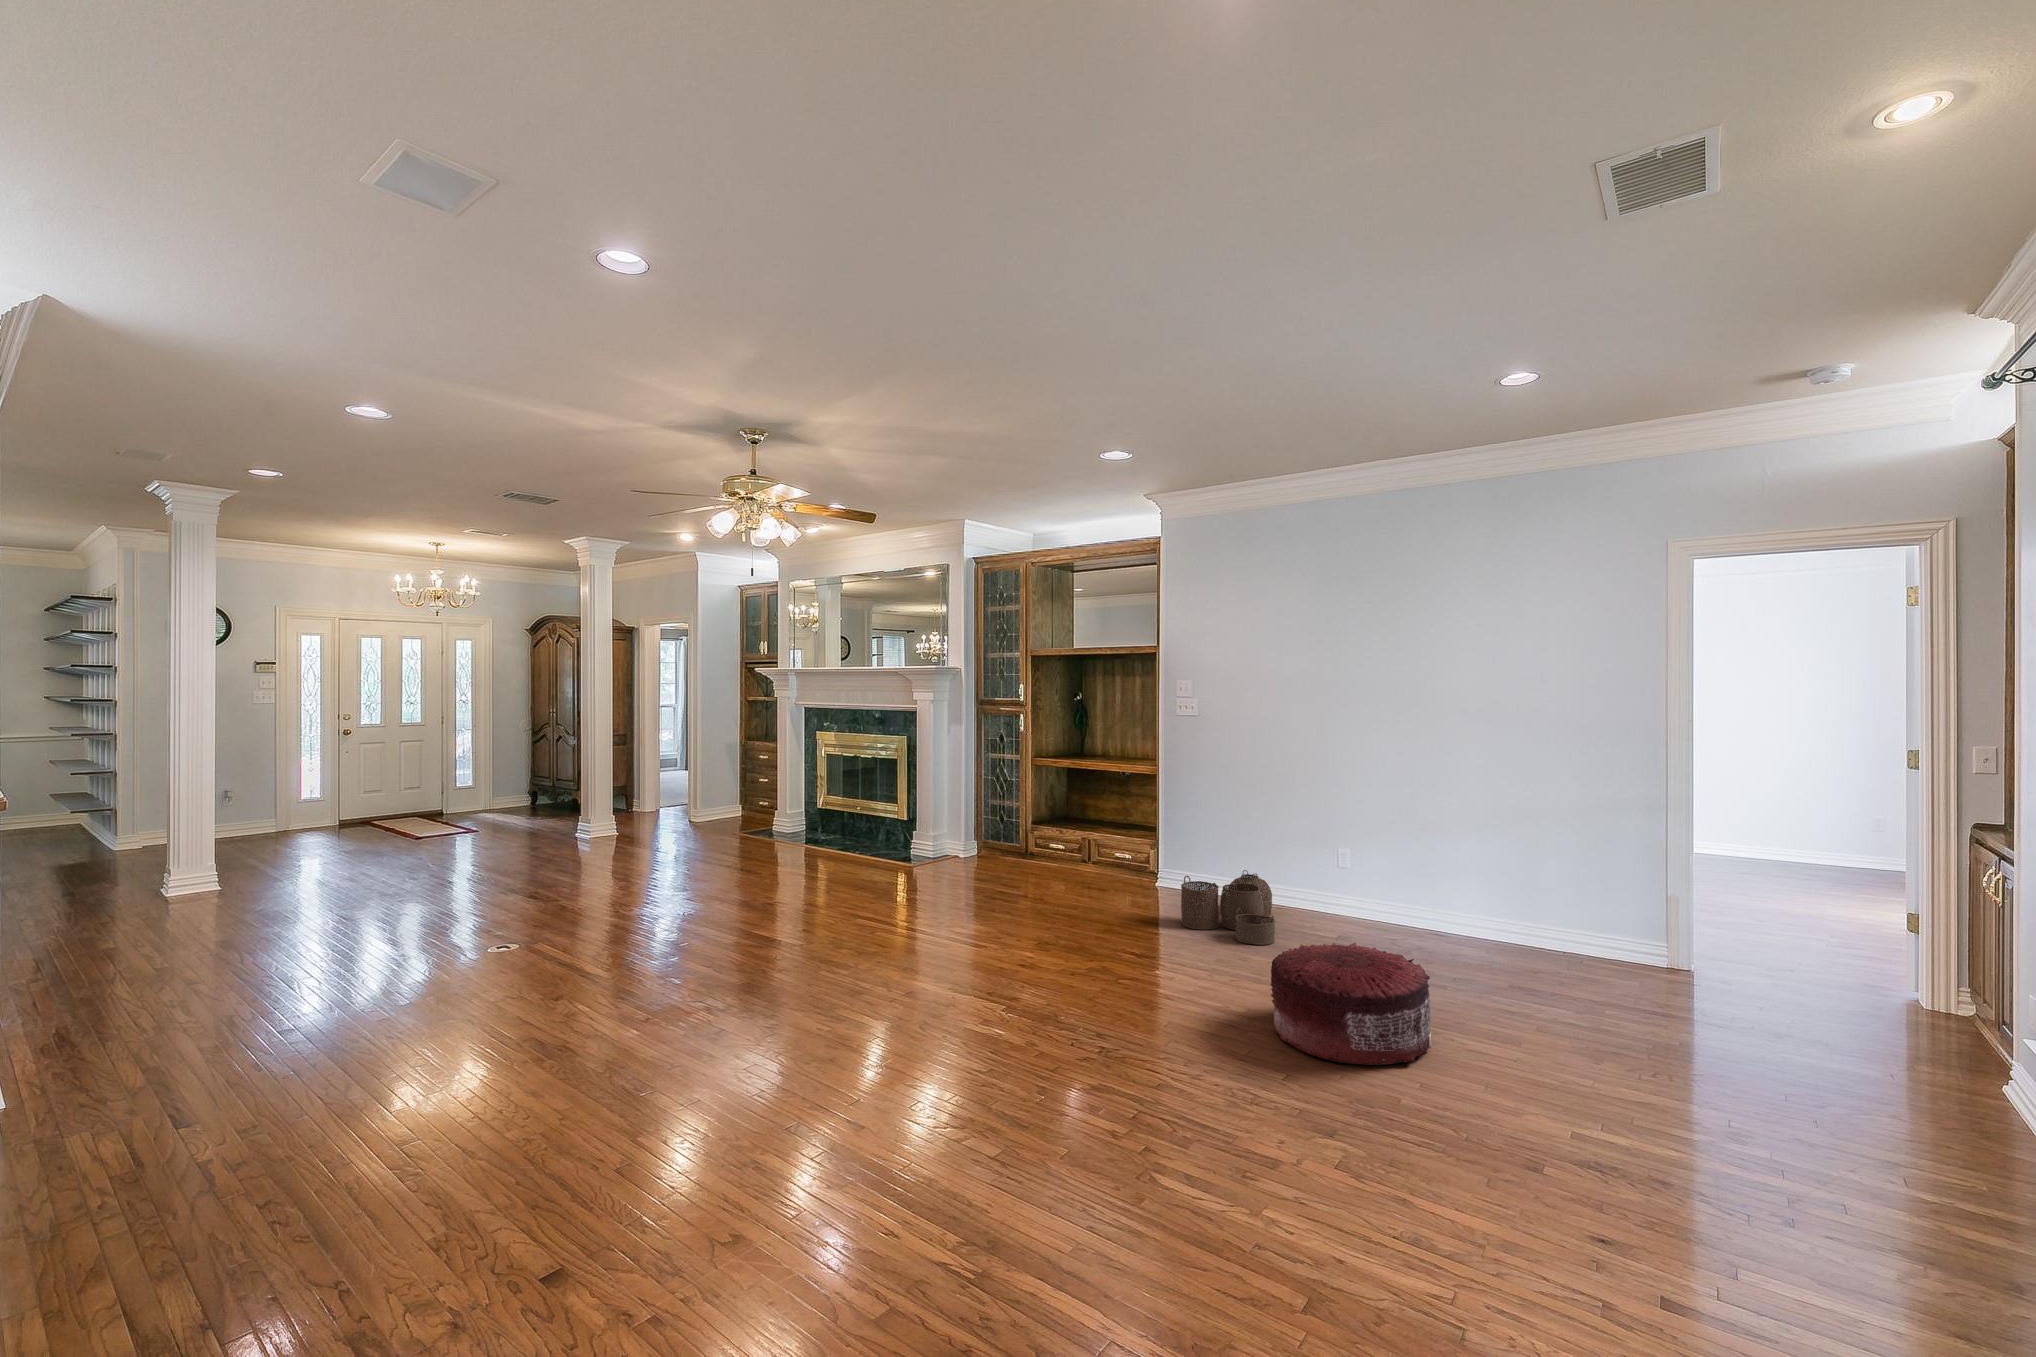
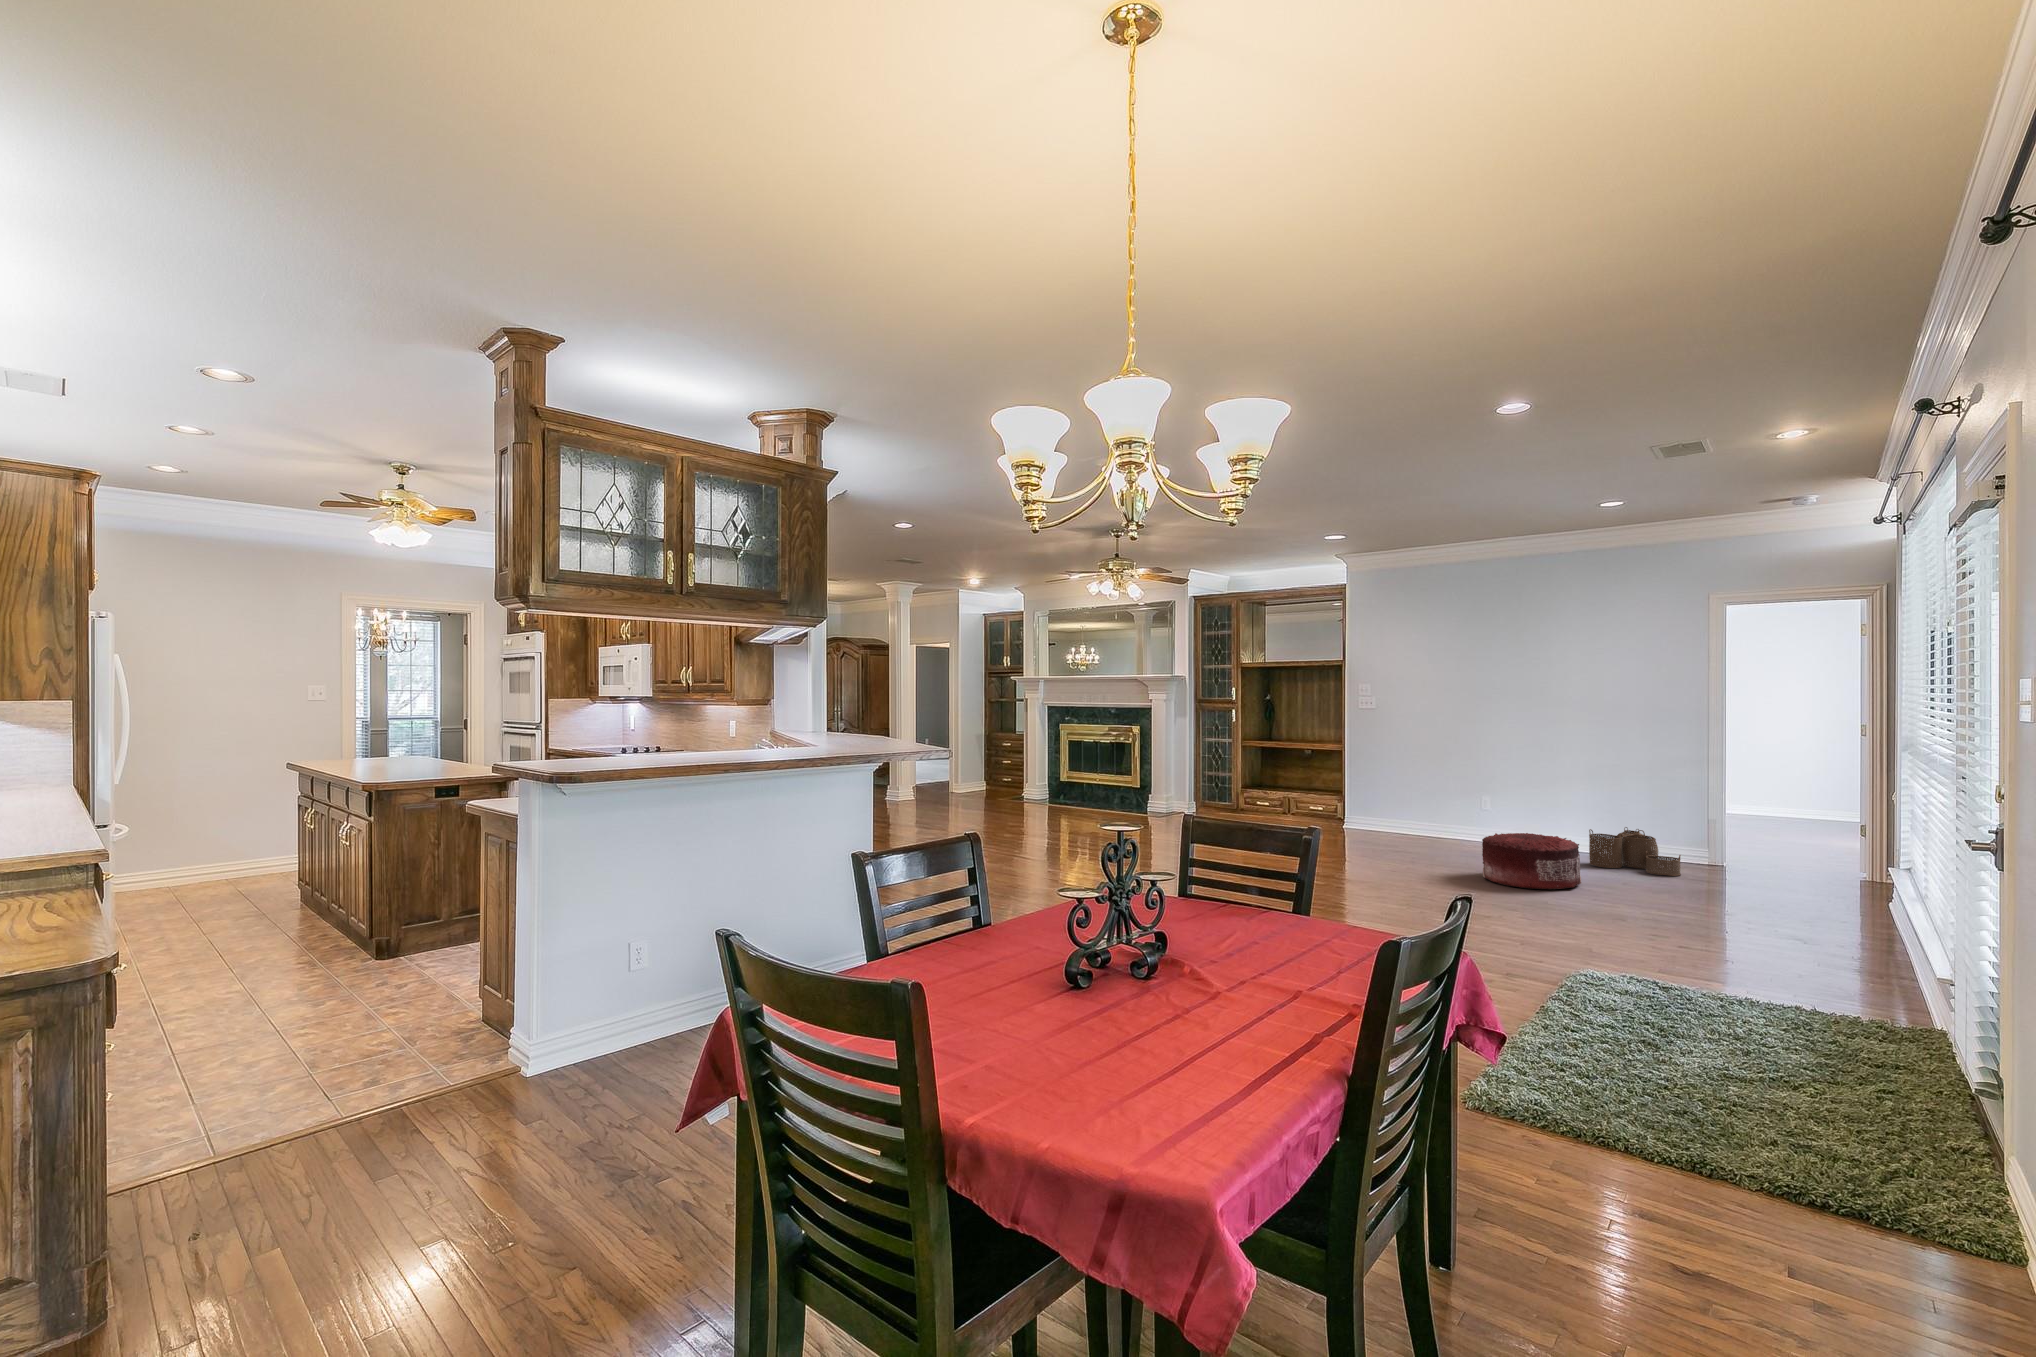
woven basket: present [1181,870,1275,945] -> present [1589,827,1681,876]

